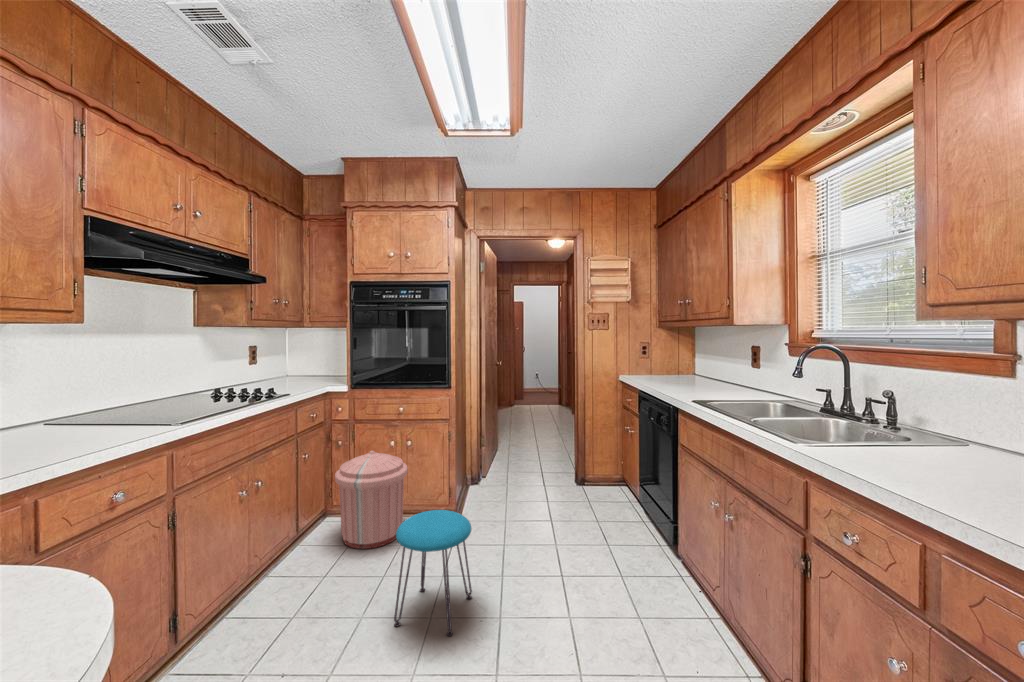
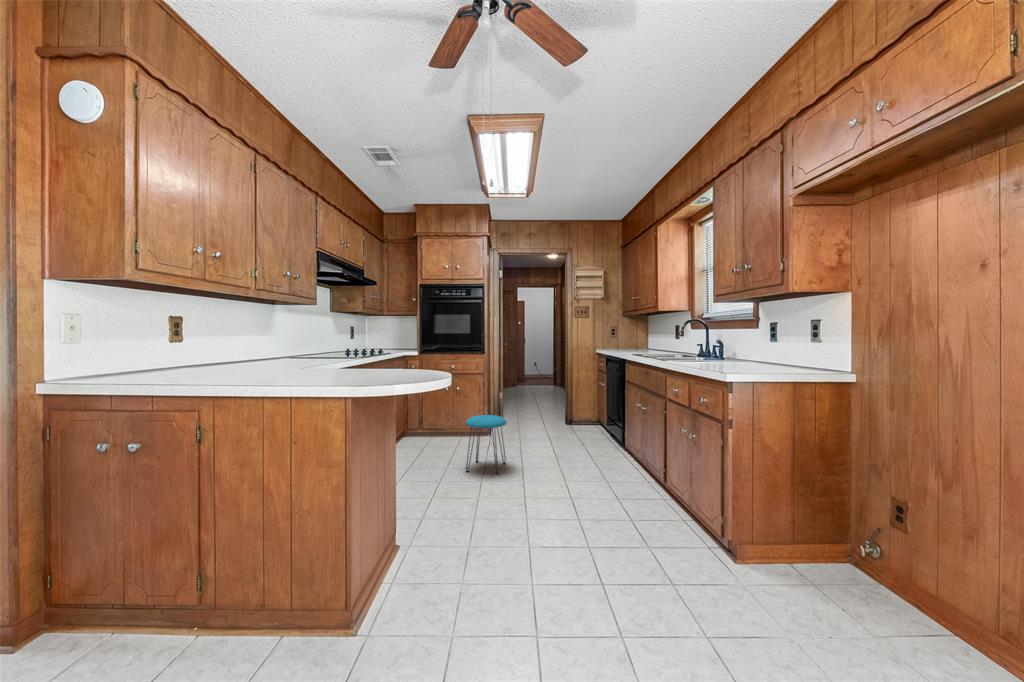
trash can: present [335,451,408,549] -> none [415,391,459,449]

